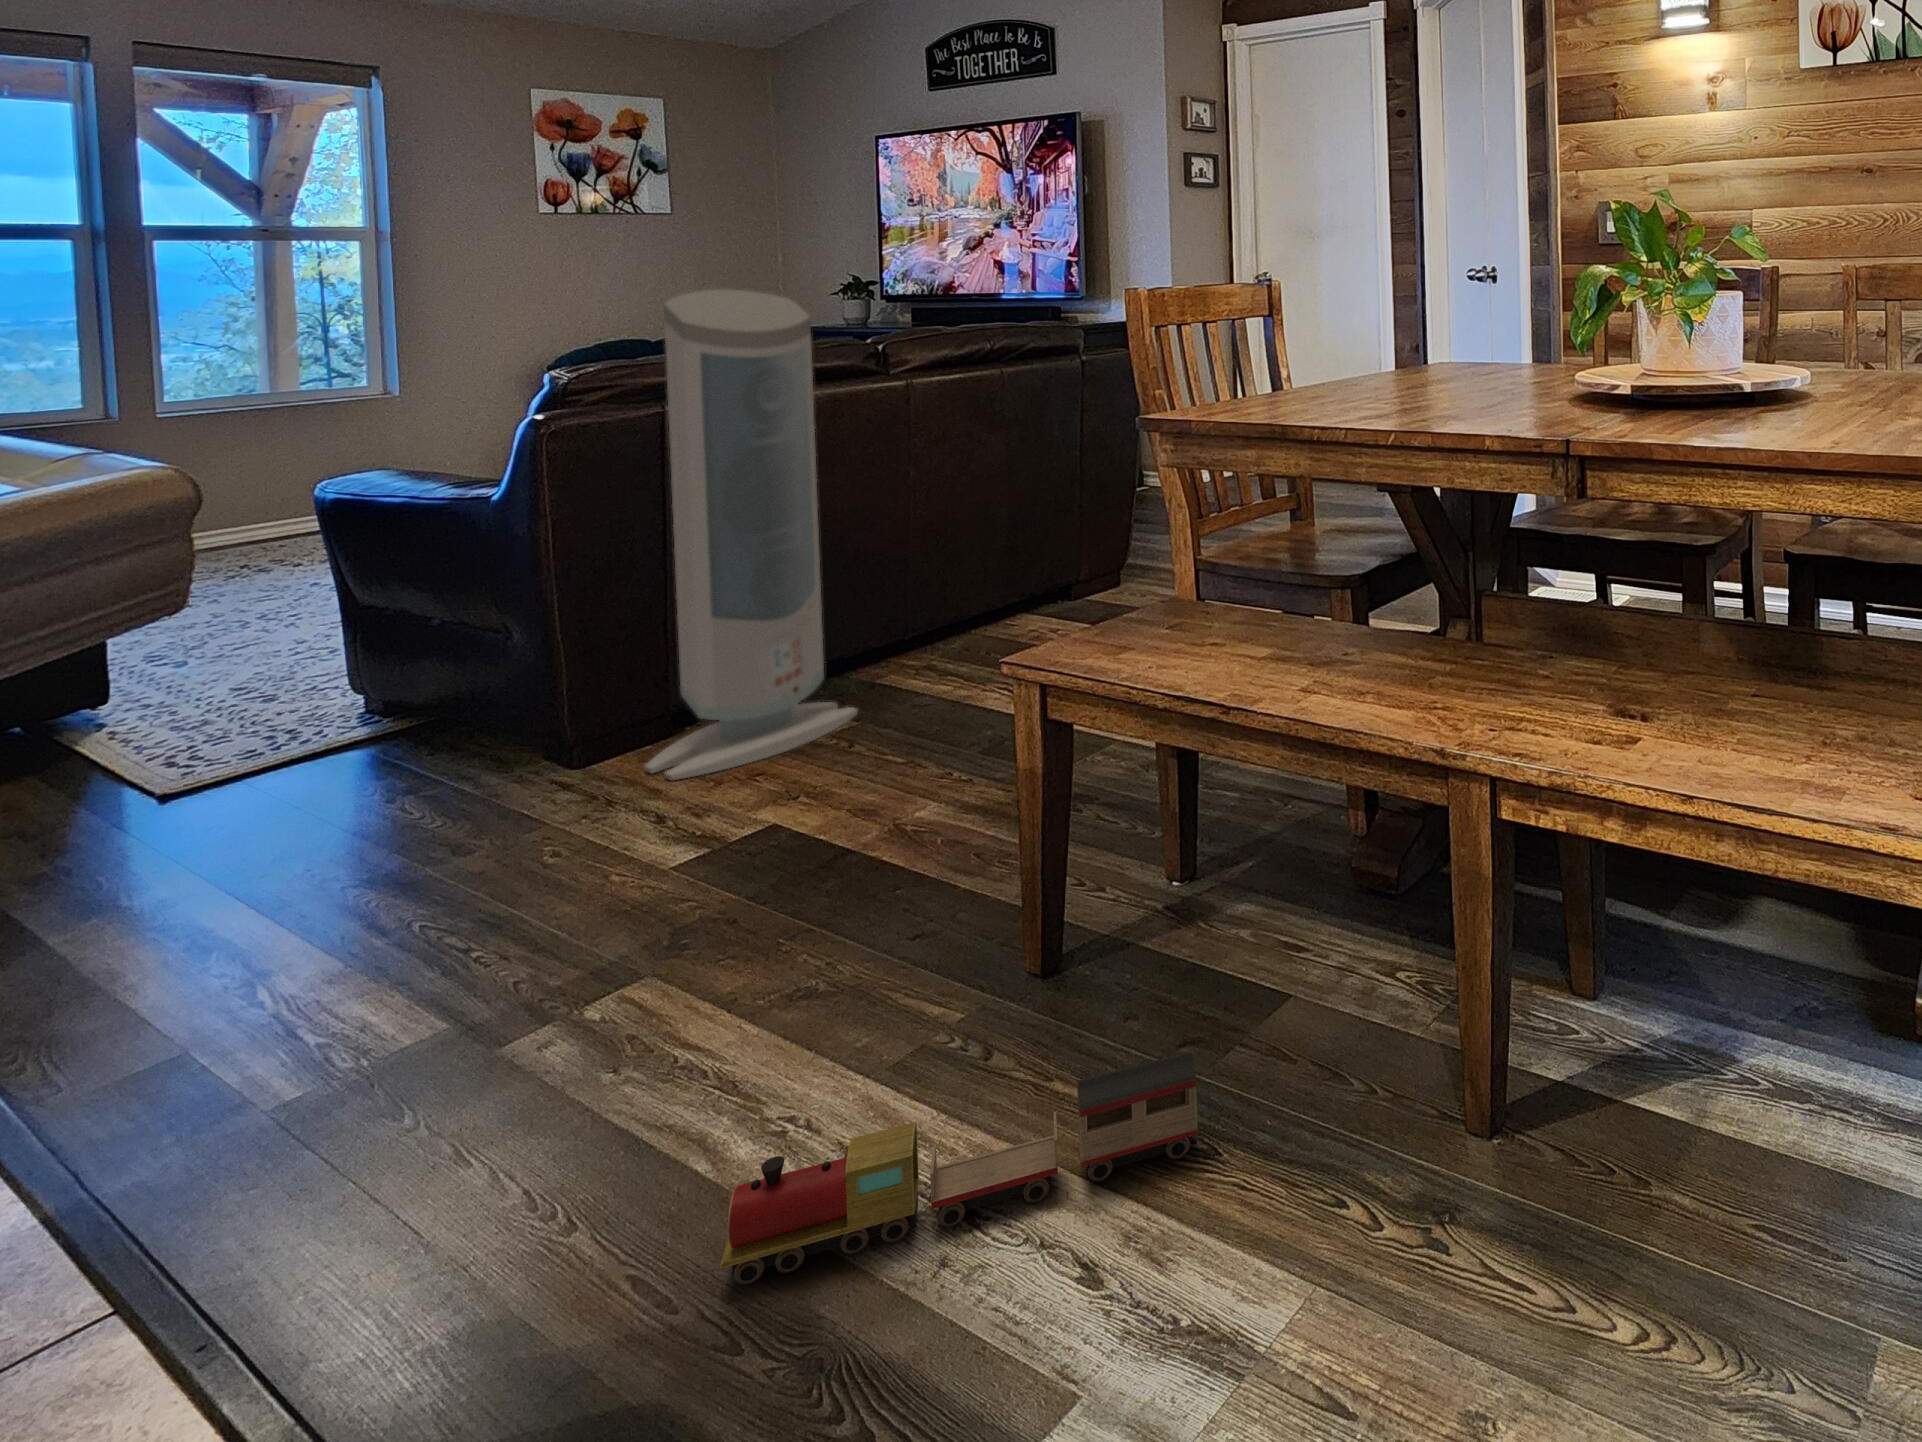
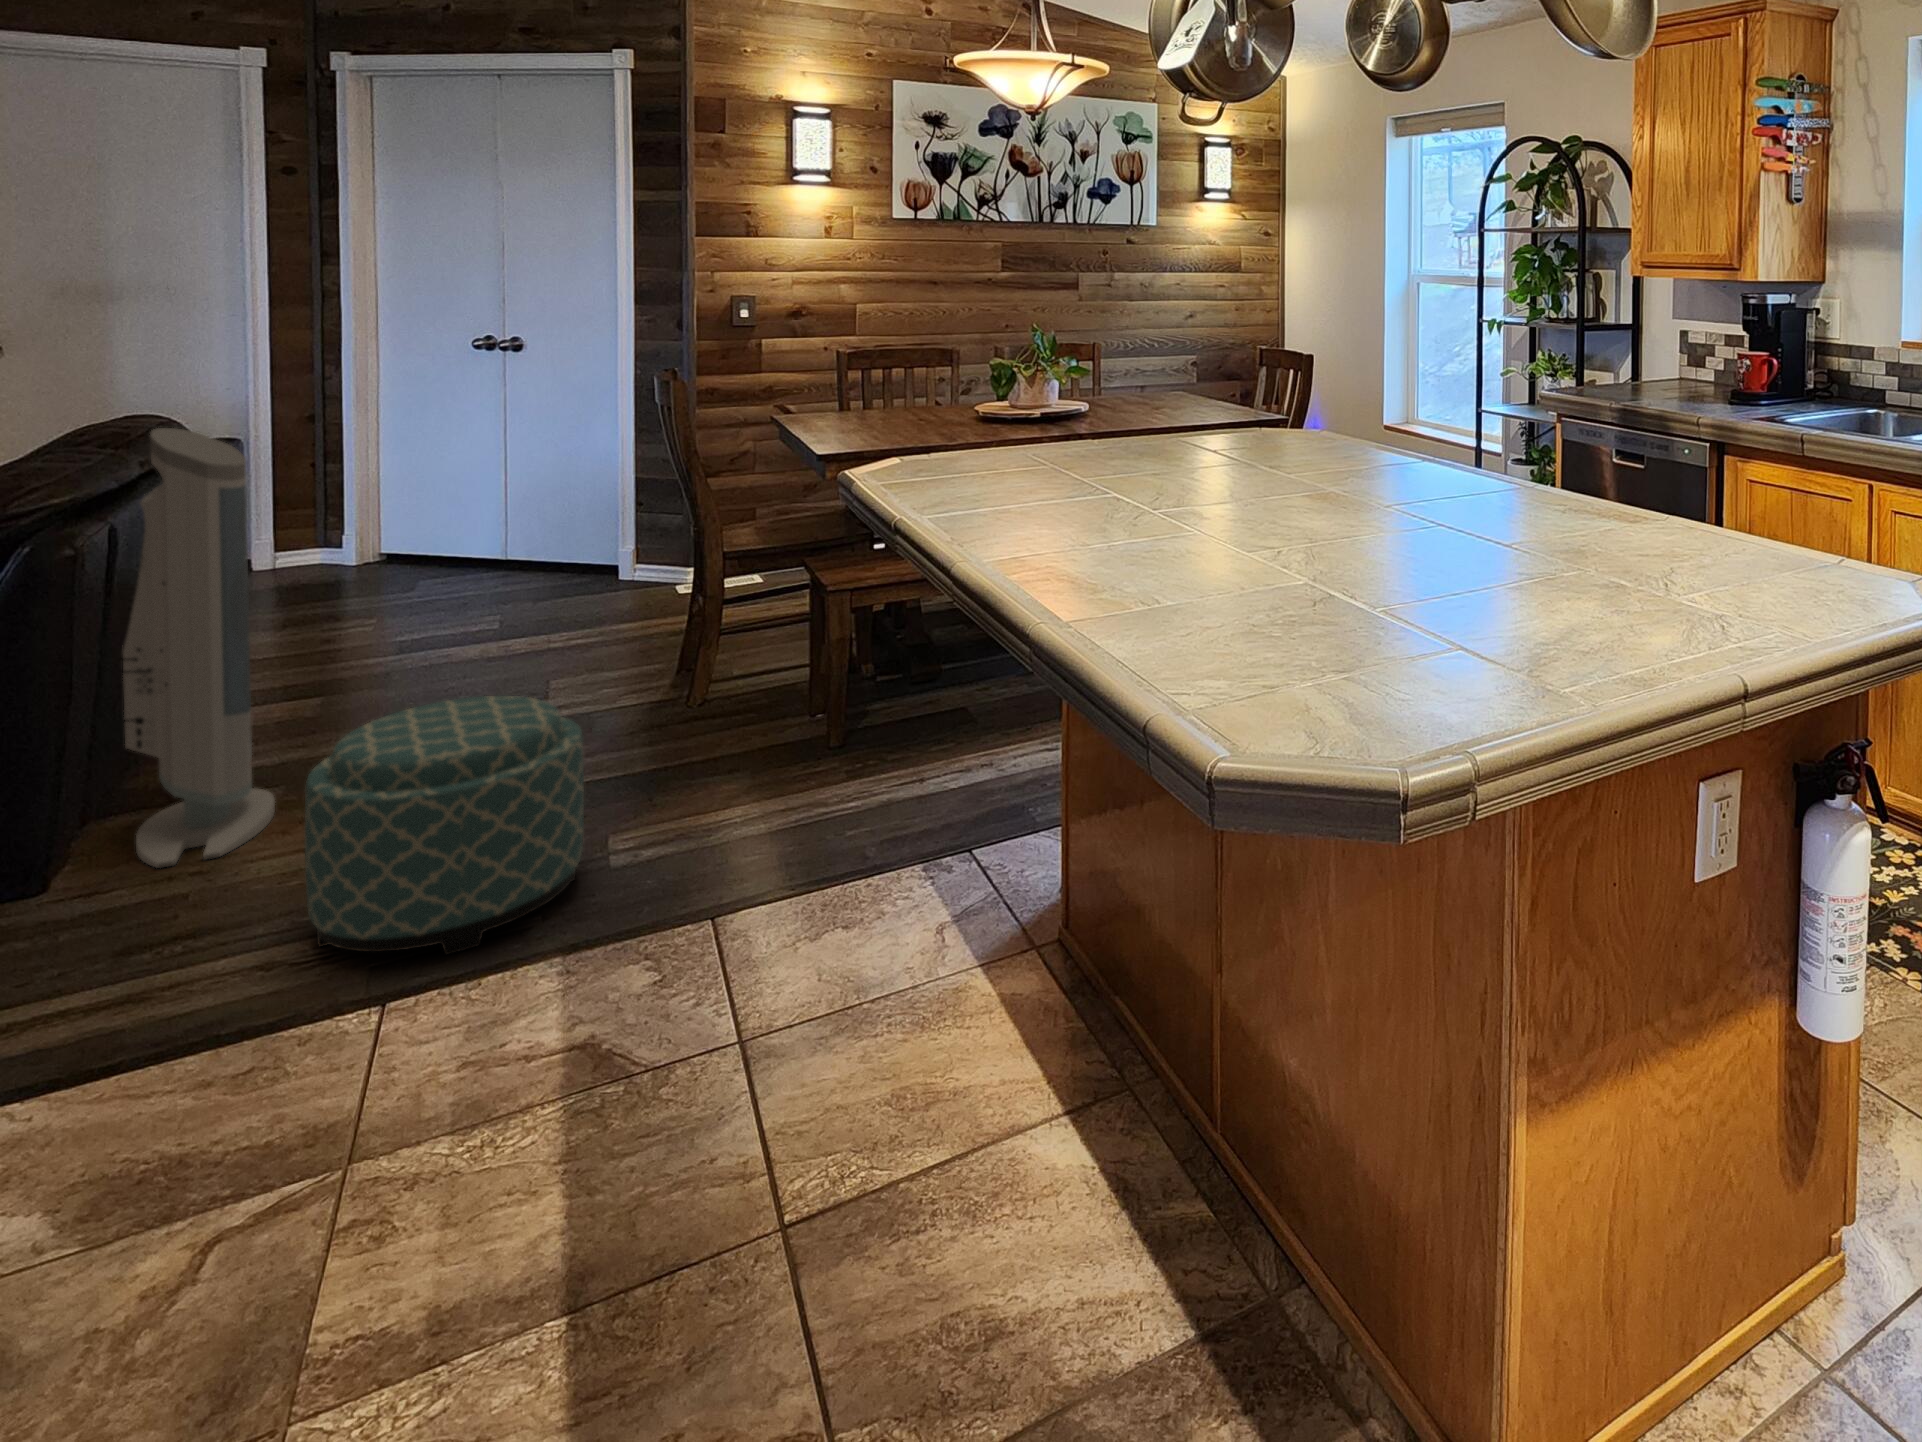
ottoman: none [191,662,643,1089] -> present [305,696,584,954]
toy train: present [720,1052,1197,1285] -> none [888,719,991,823]

